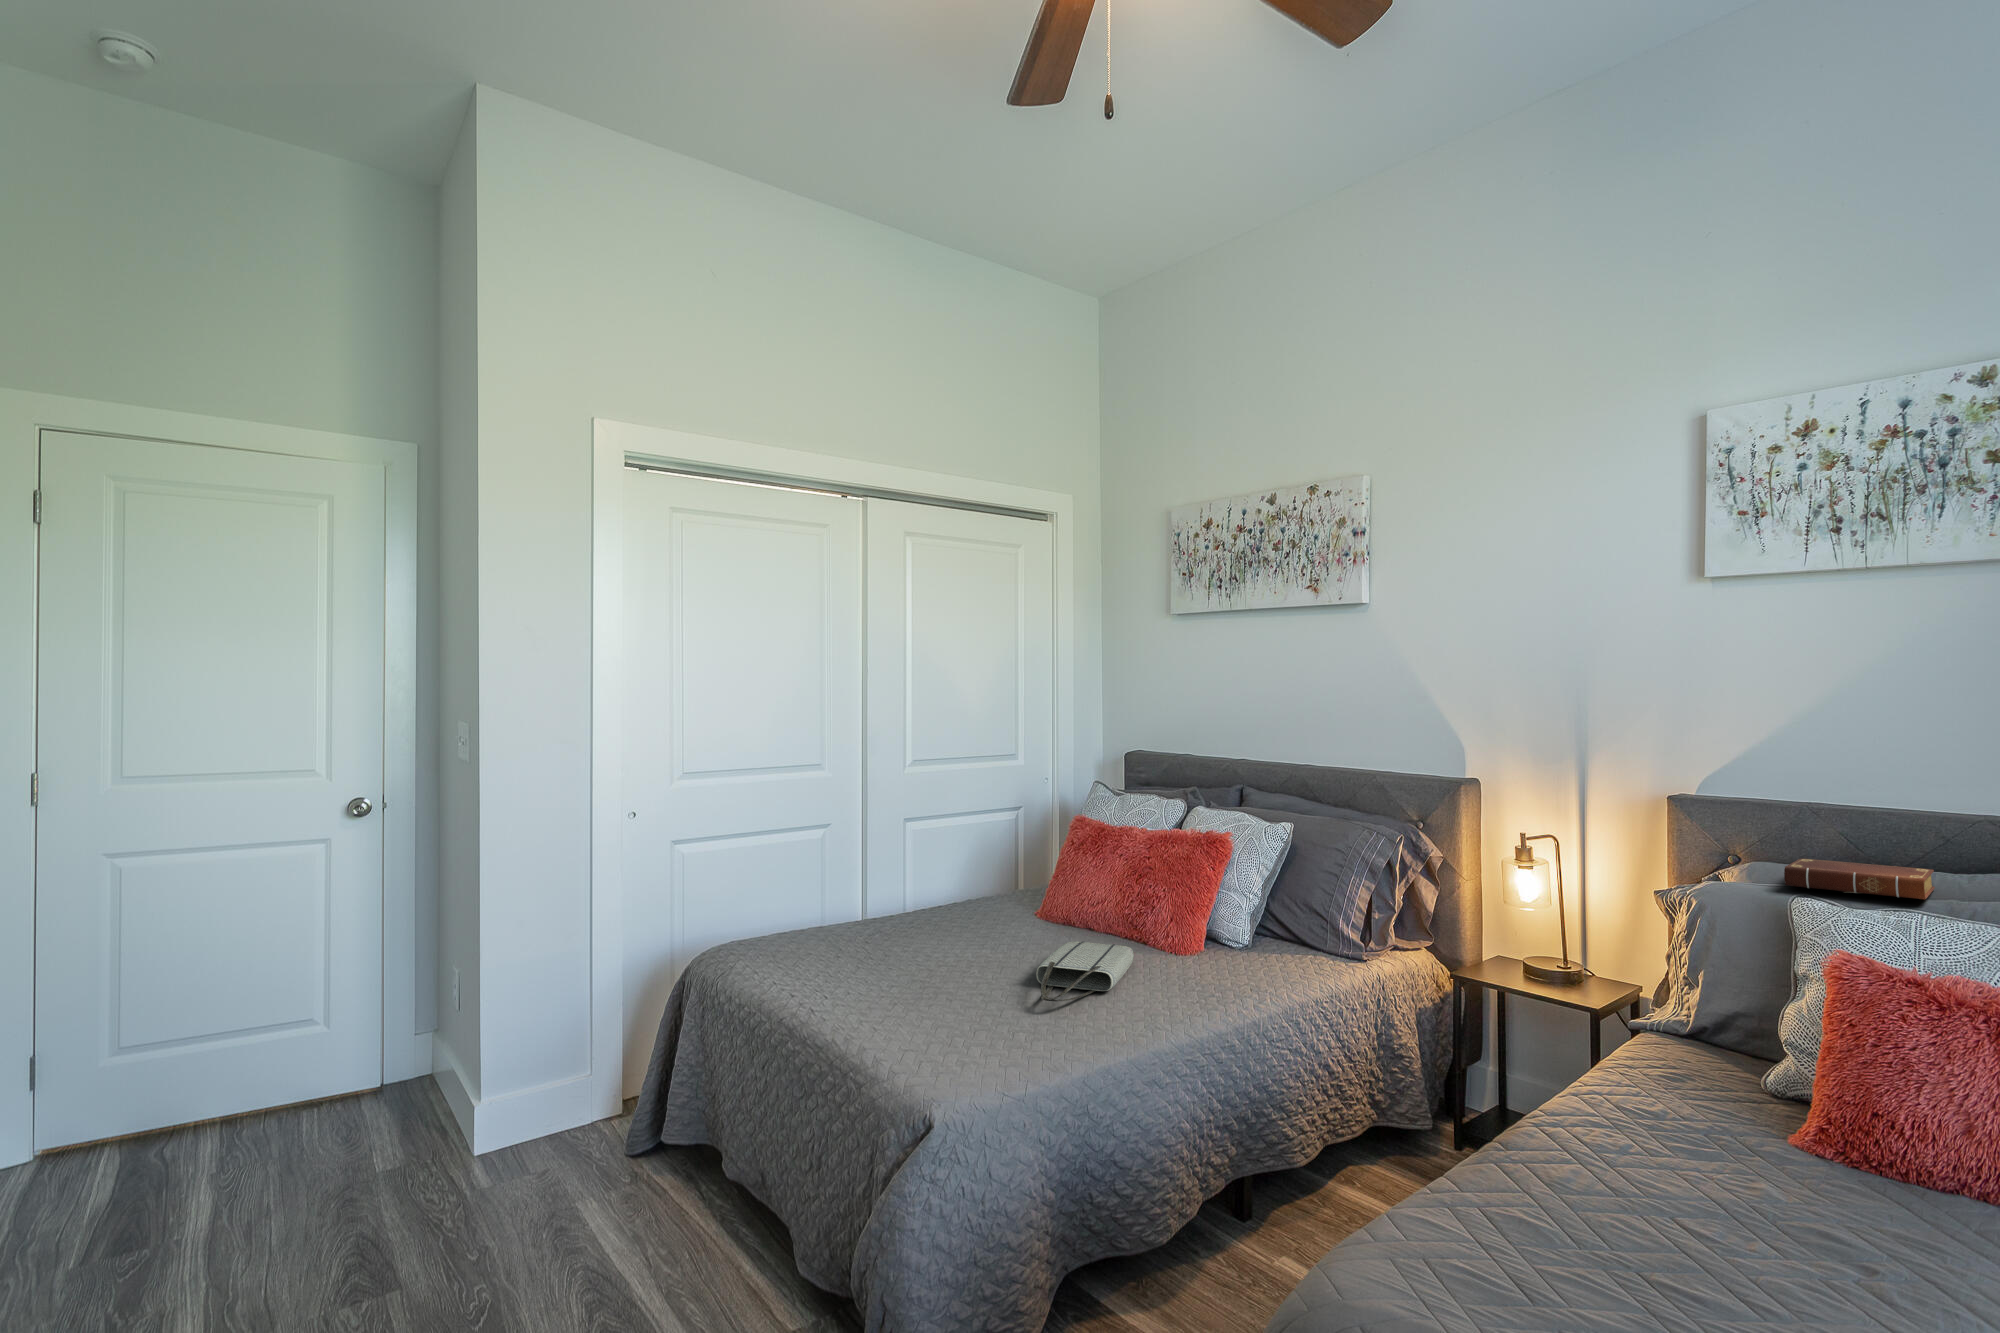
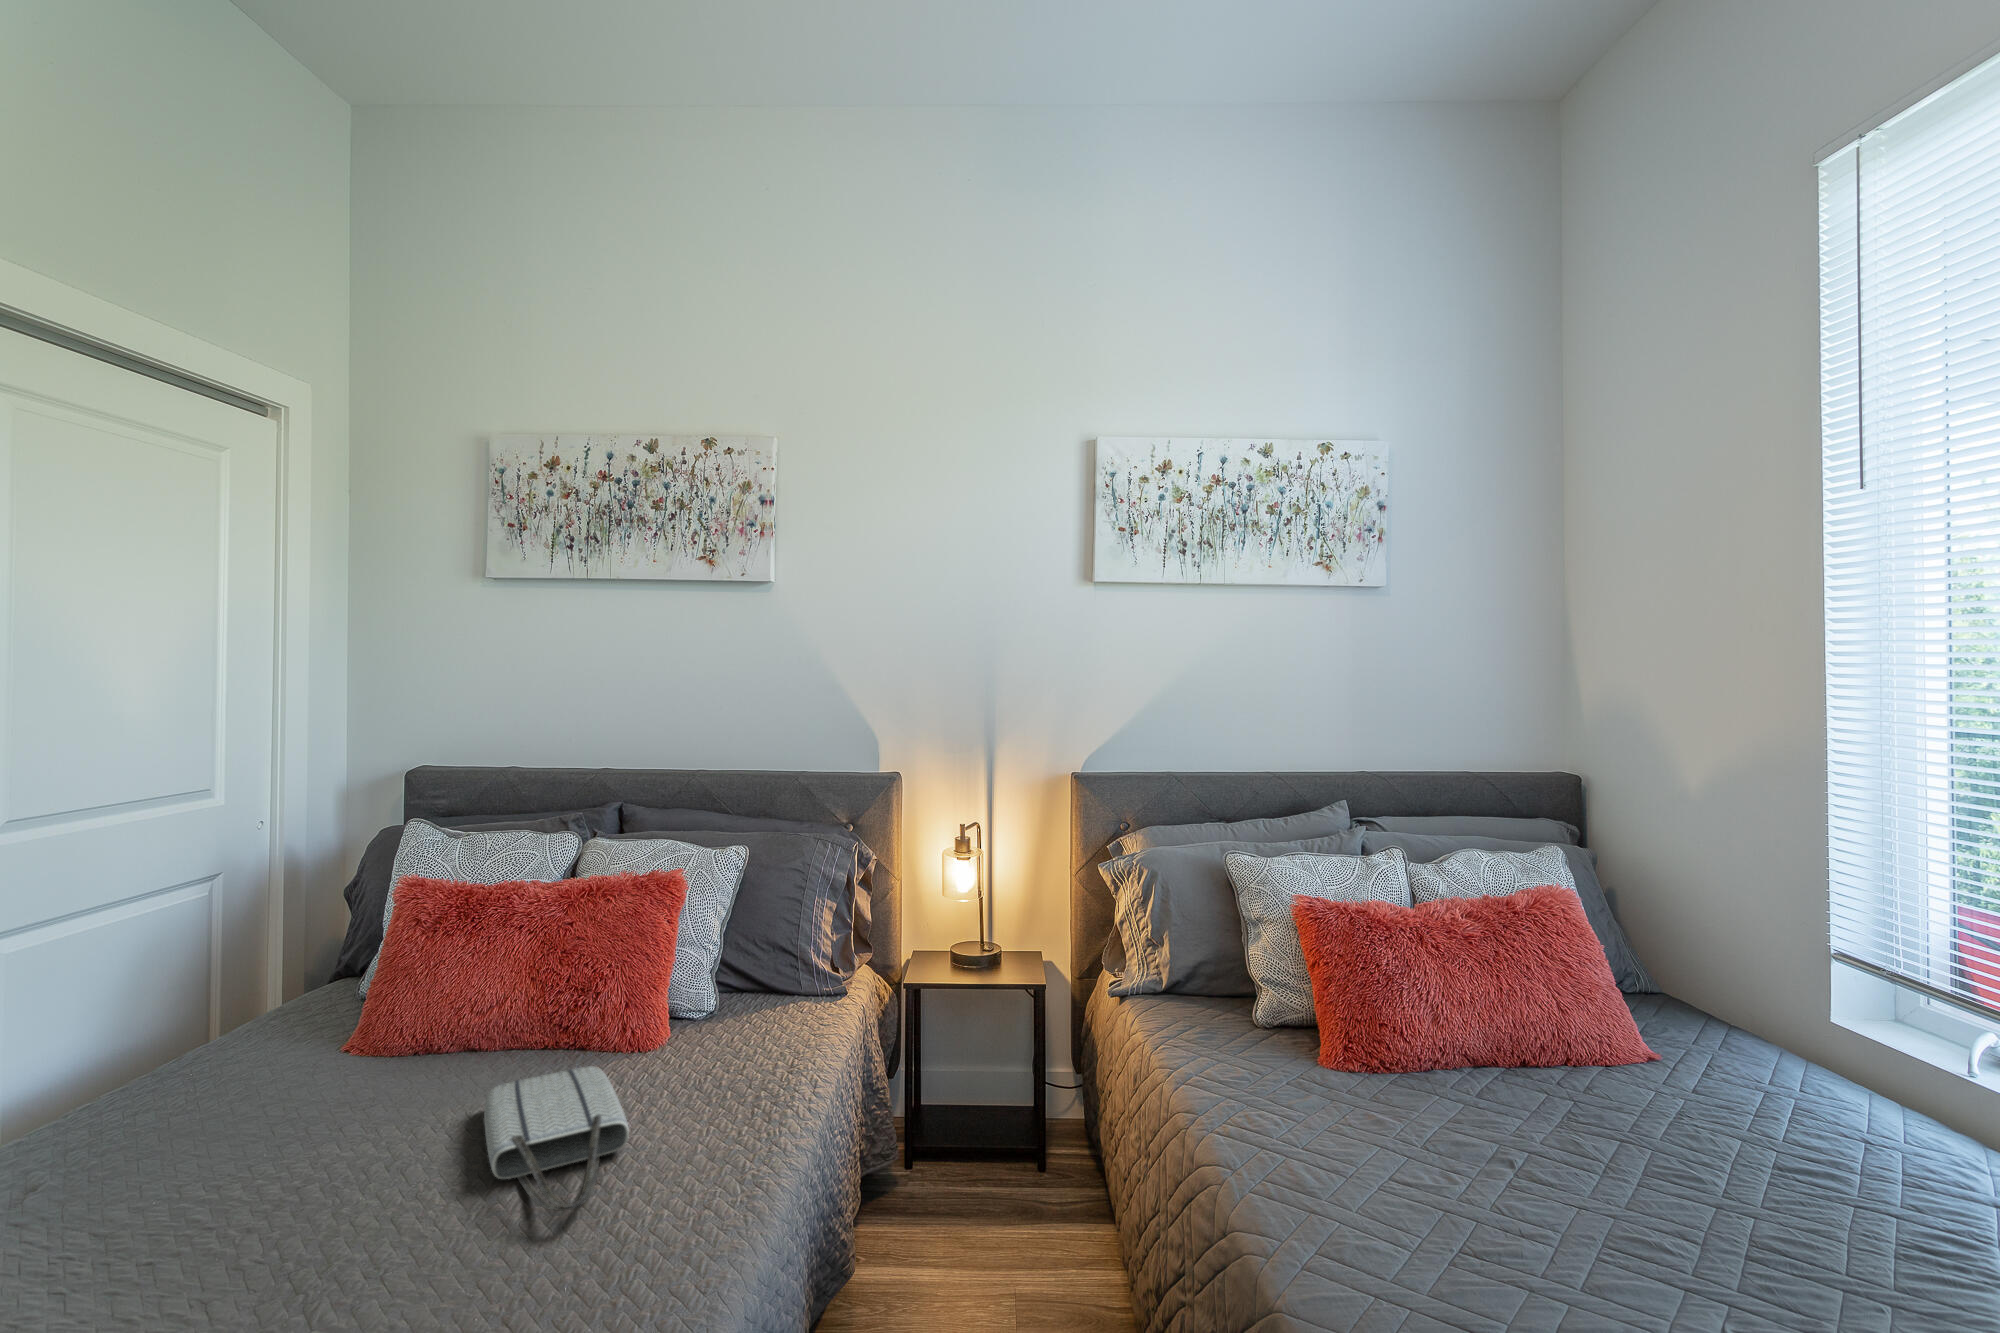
book: present [1784,858,1935,899] -> none [1178,815,1277,843]

